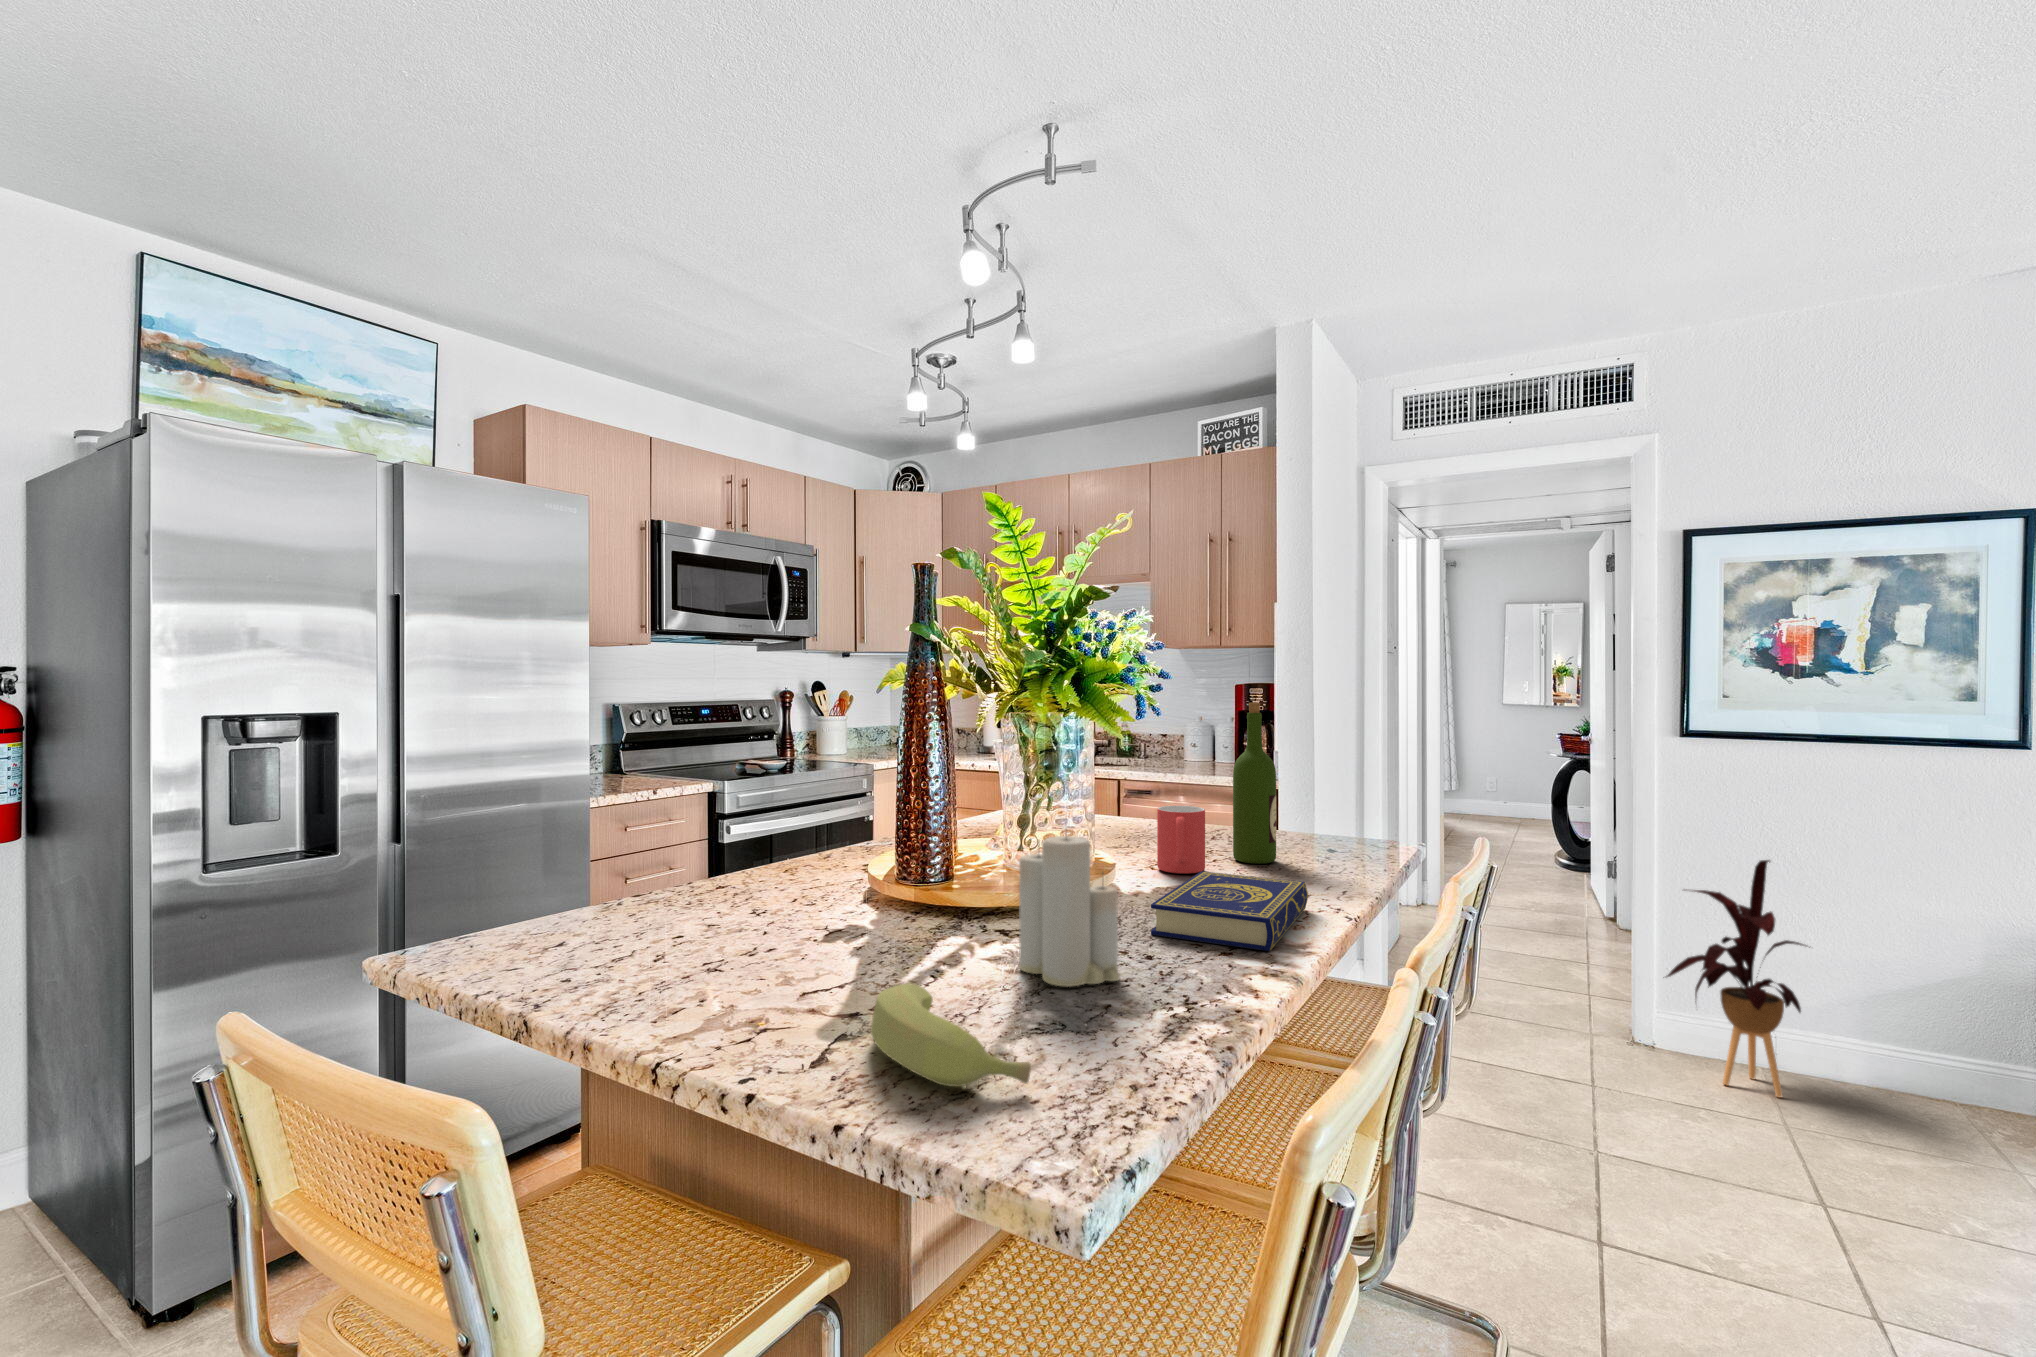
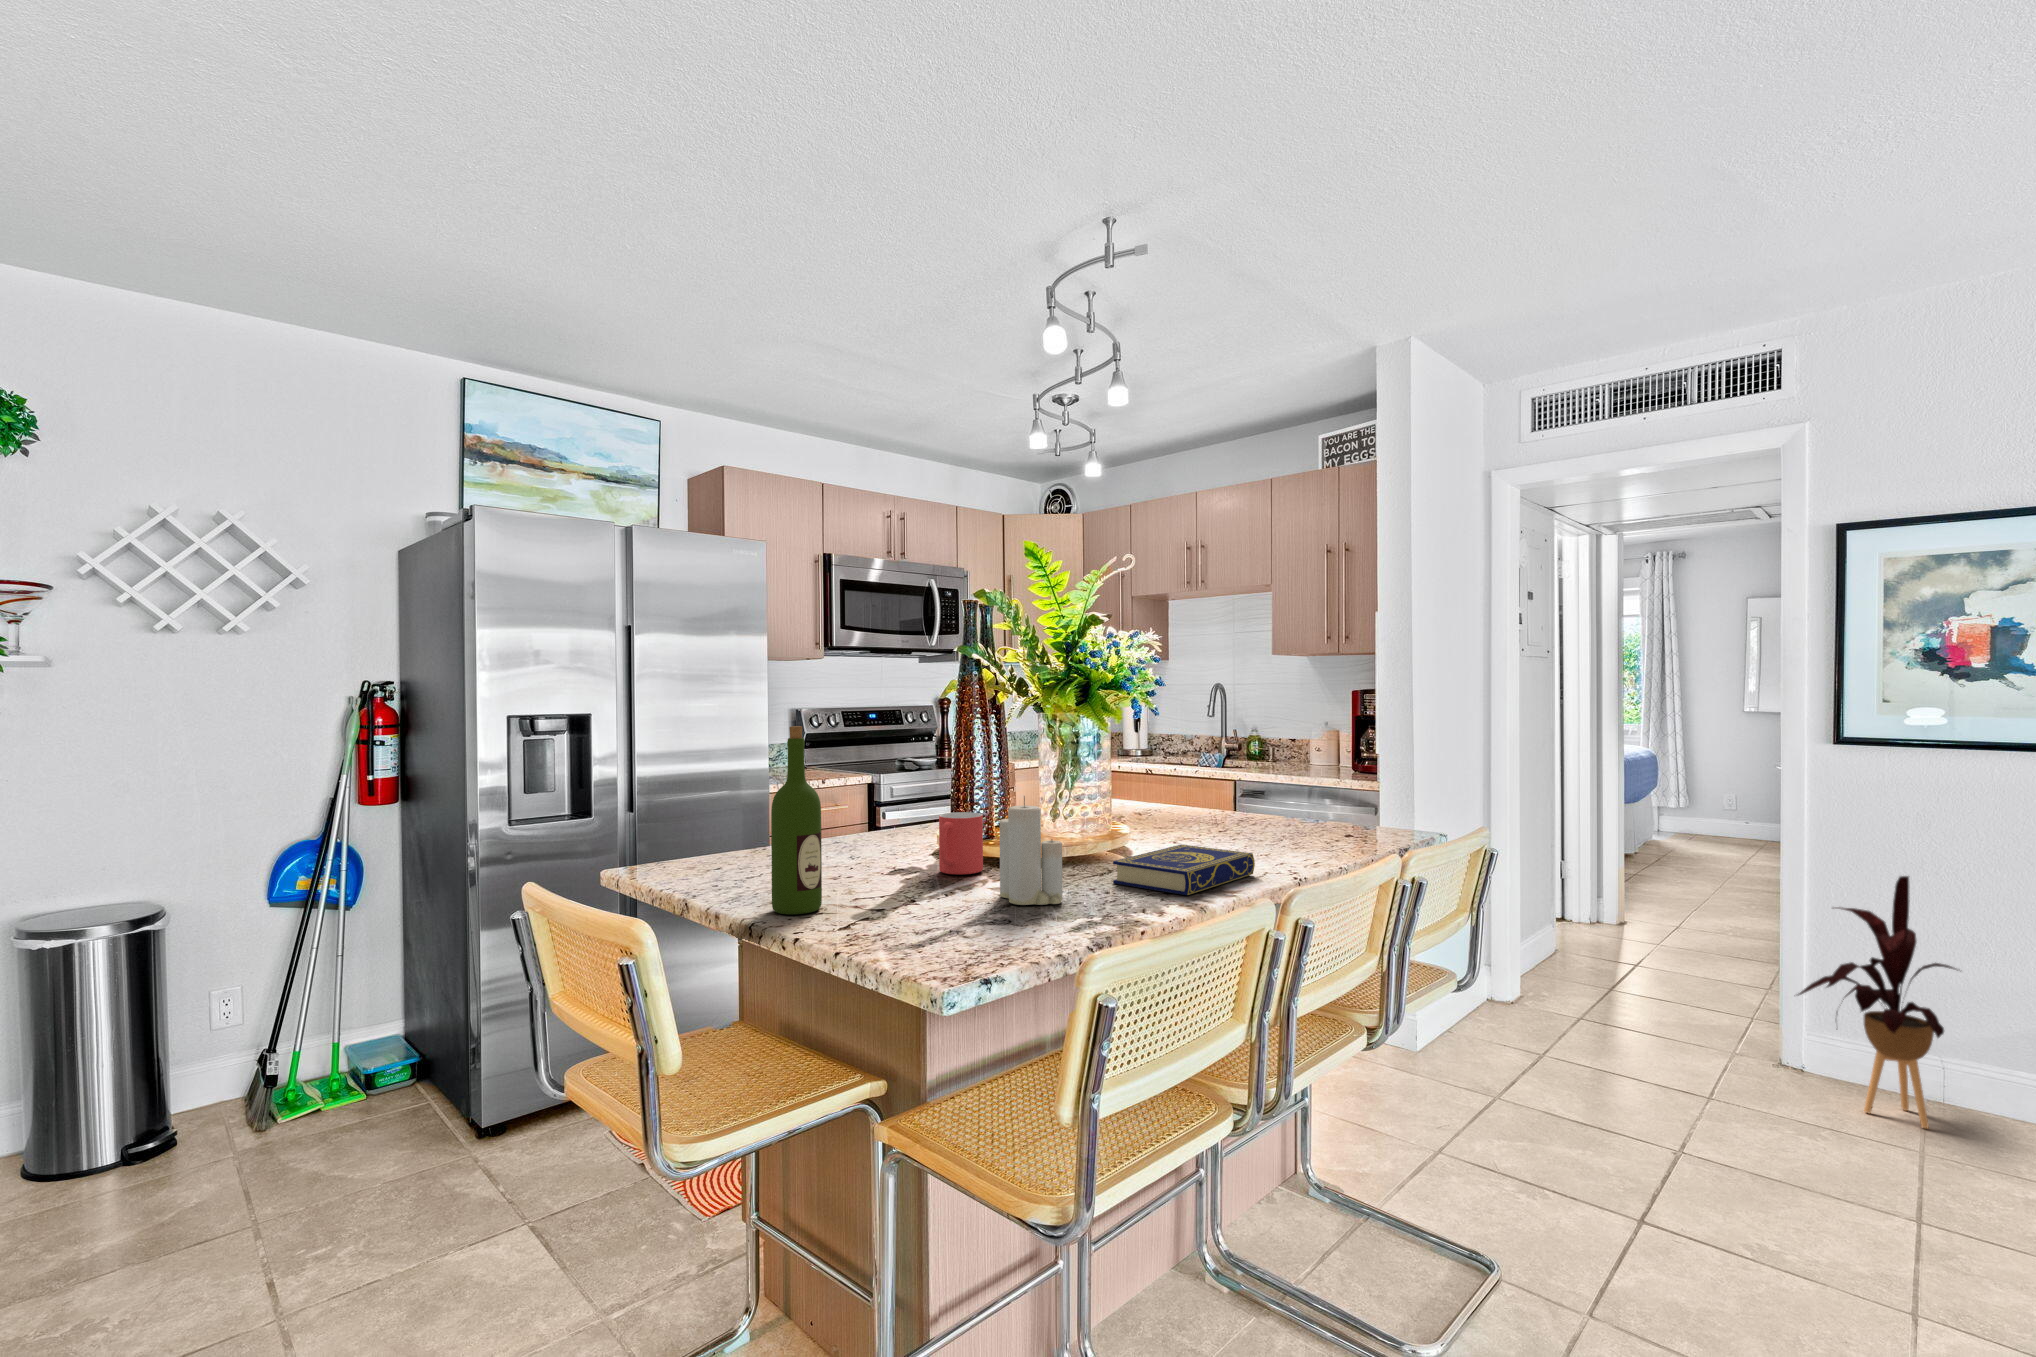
wine bottle: present [1233,703,1276,864] -> present [771,726,822,914]
mug: present [1157,806,1205,874] -> present [939,812,983,875]
banana: present [871,983,1031,1087] -> none [874,889,952,940]

